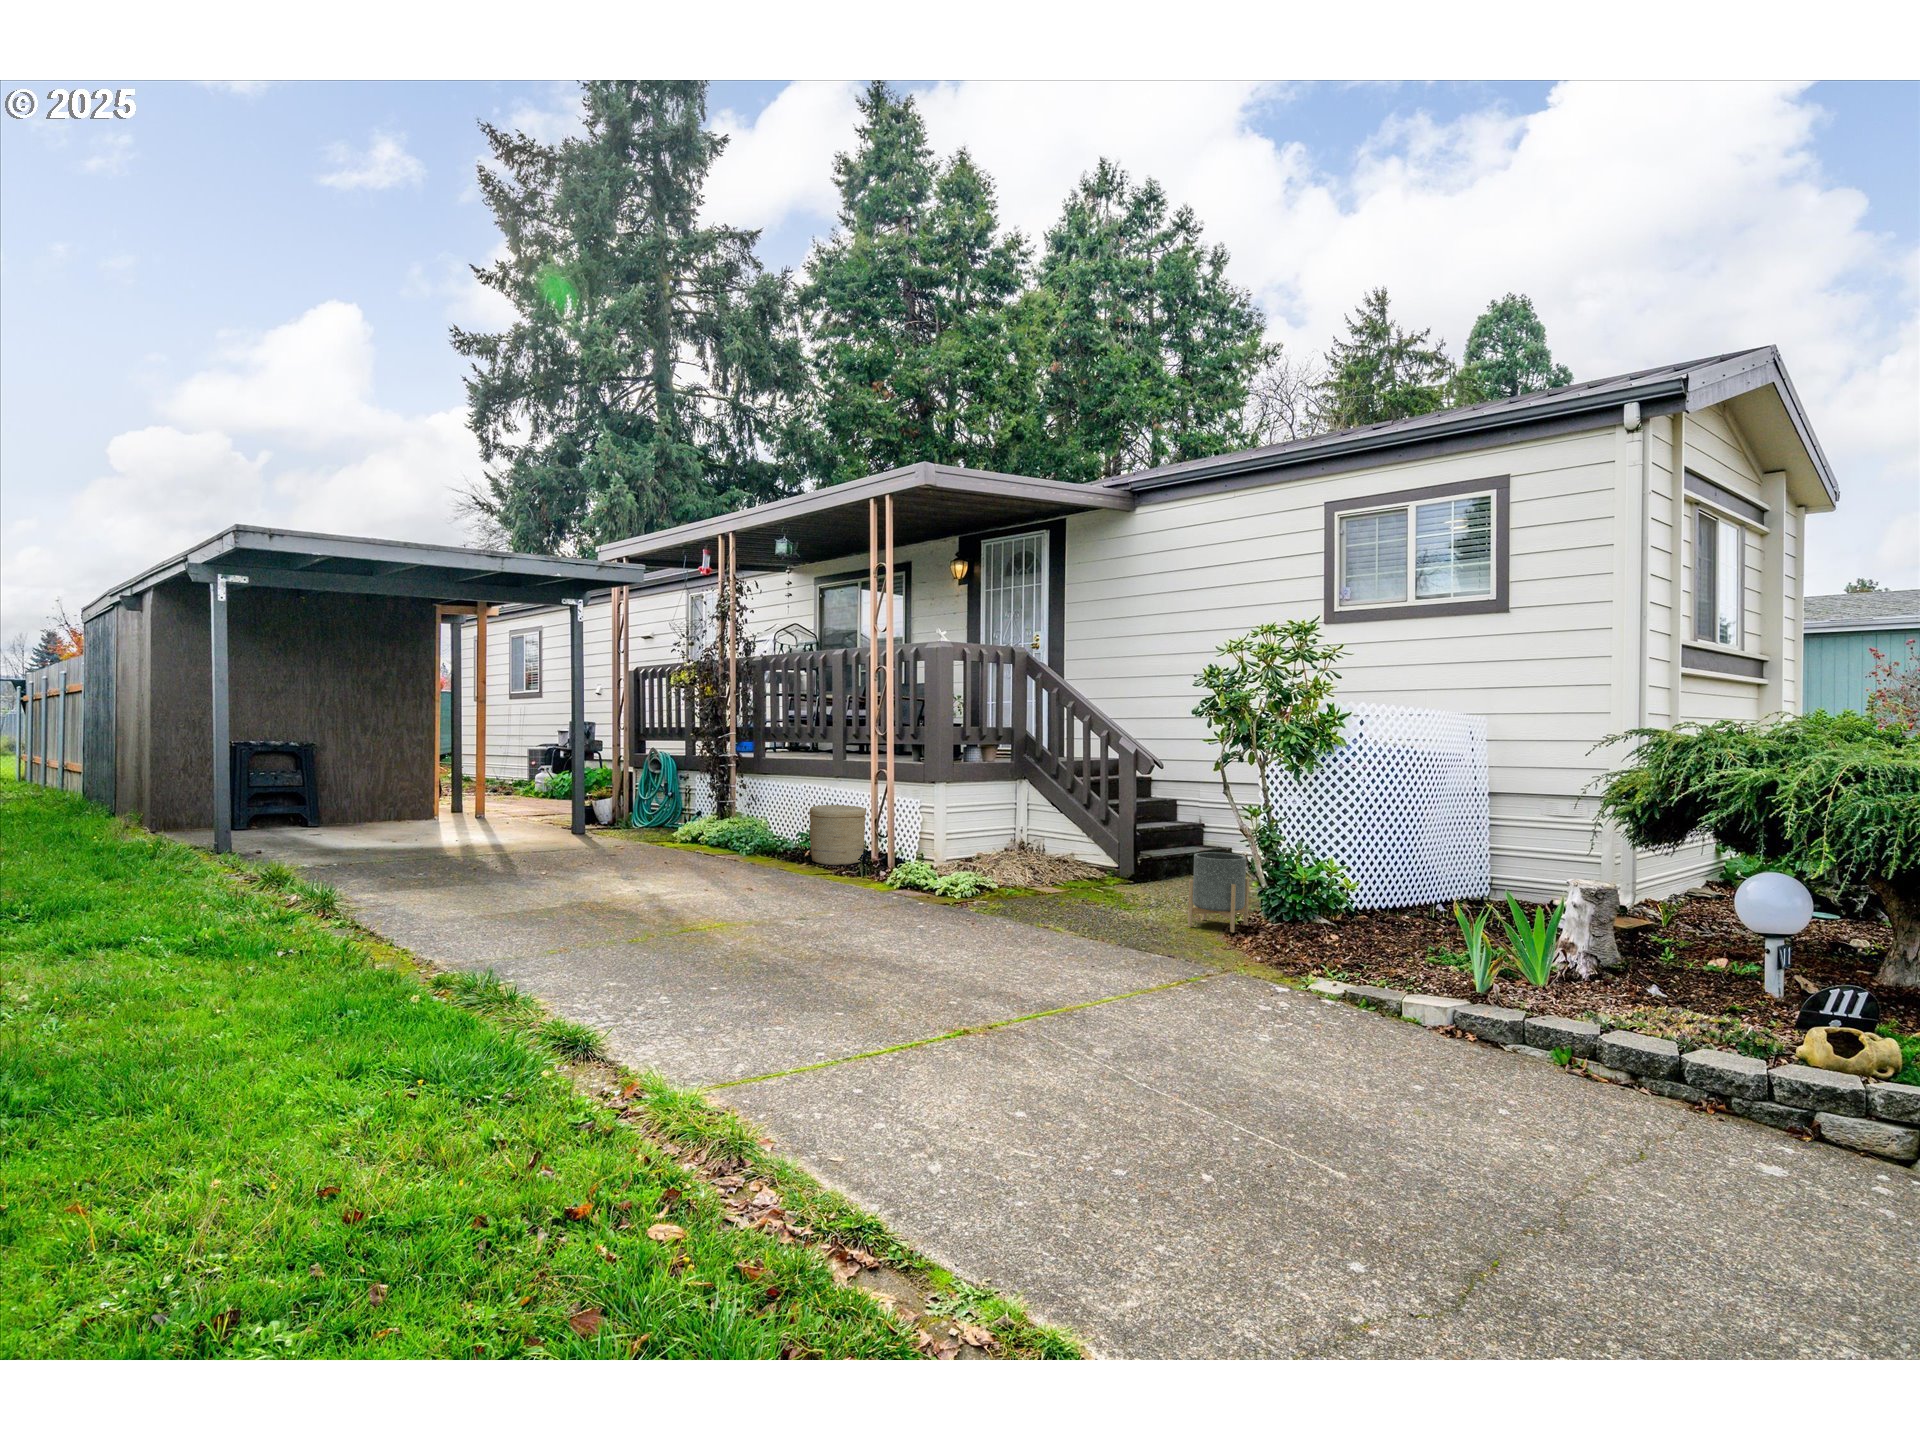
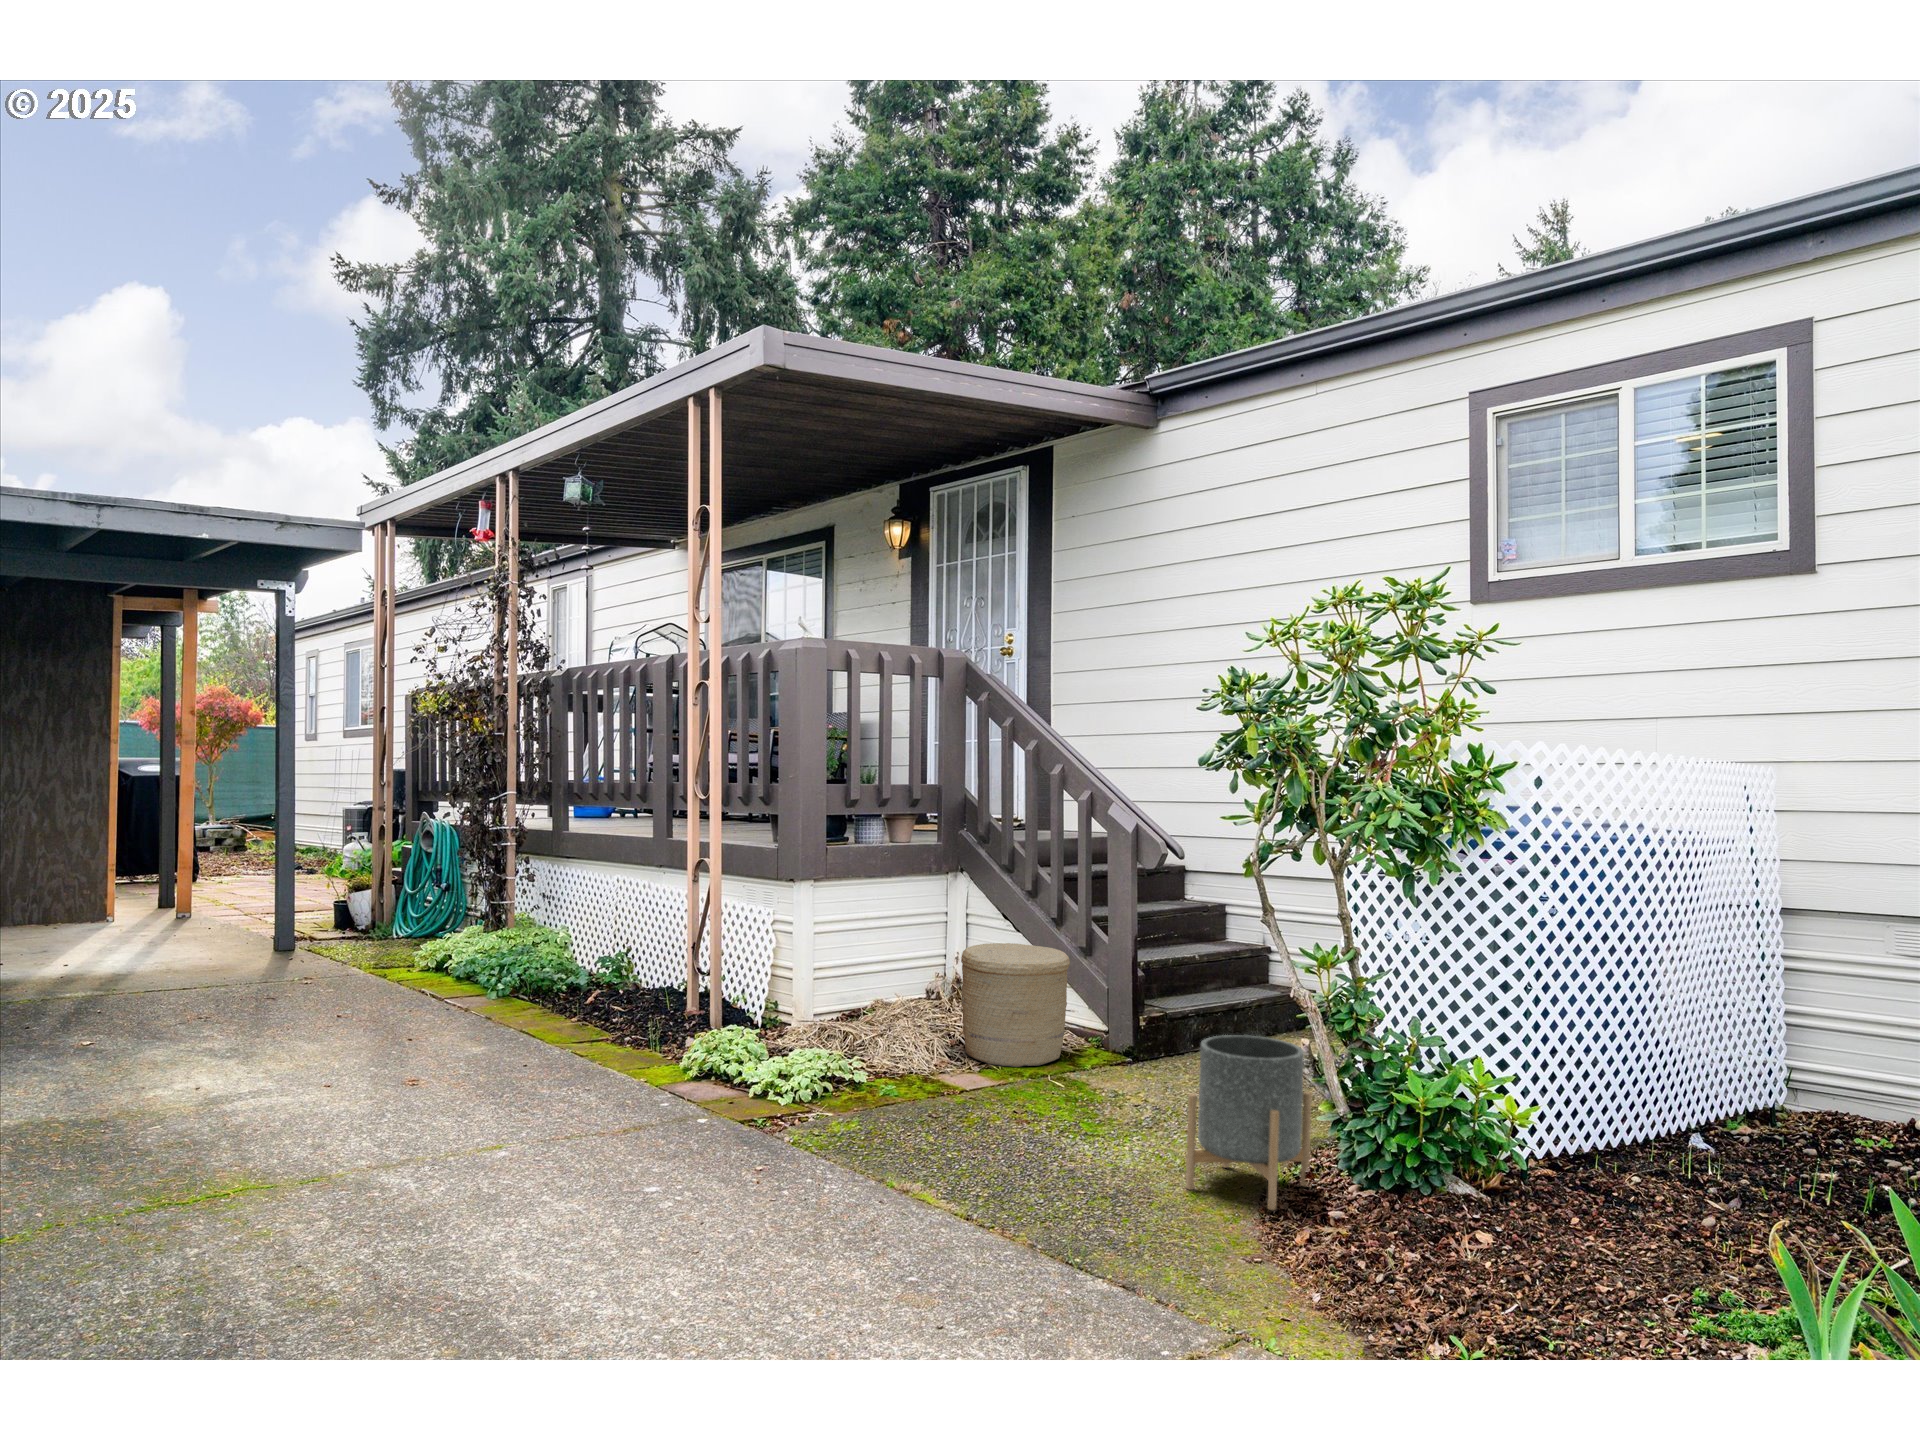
woven basket: present [809,805,866,865] -> present [961,943,1070,1067]

